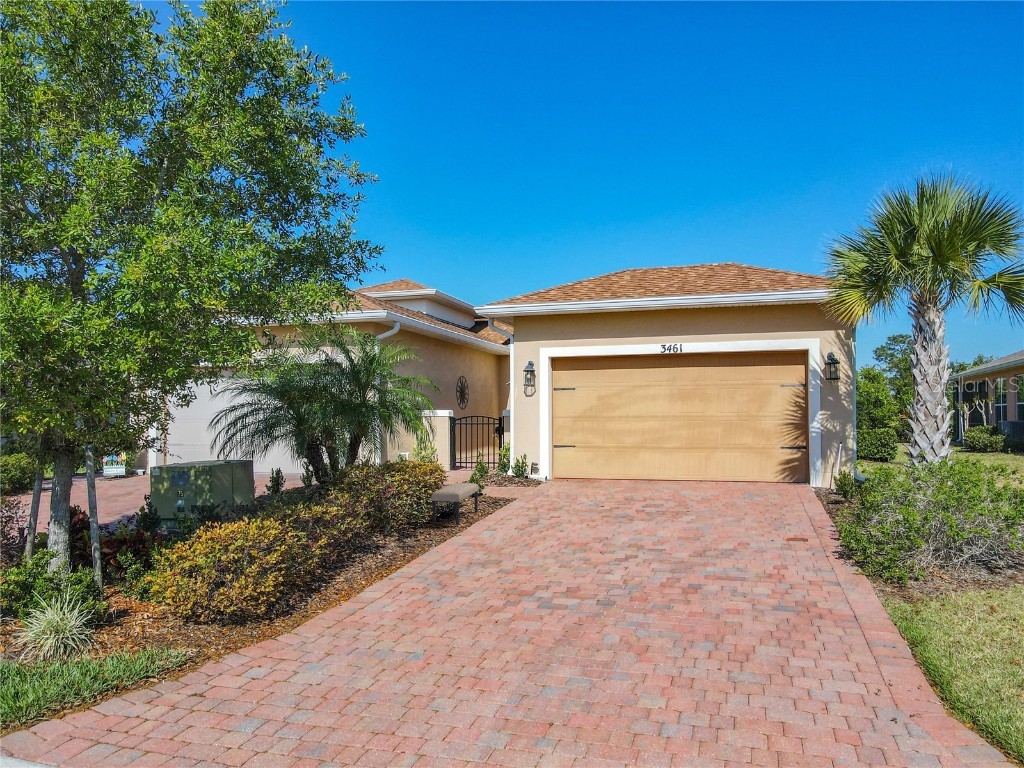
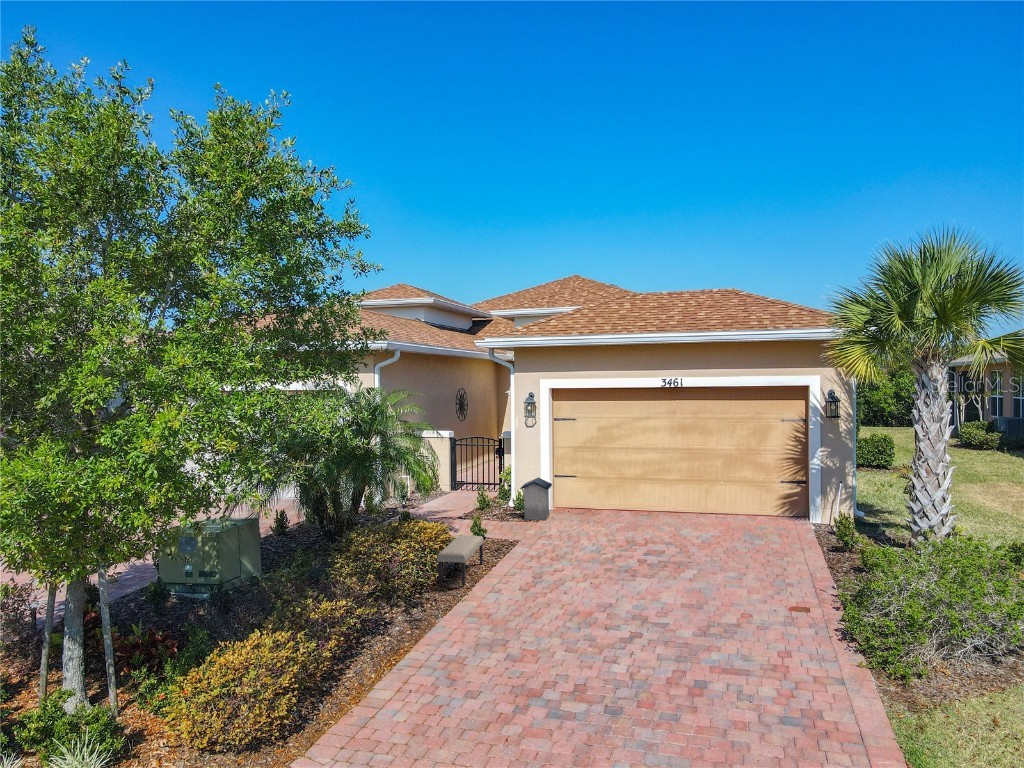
trash can: none [517,444,550,485] -> present [520,478,552,520]

